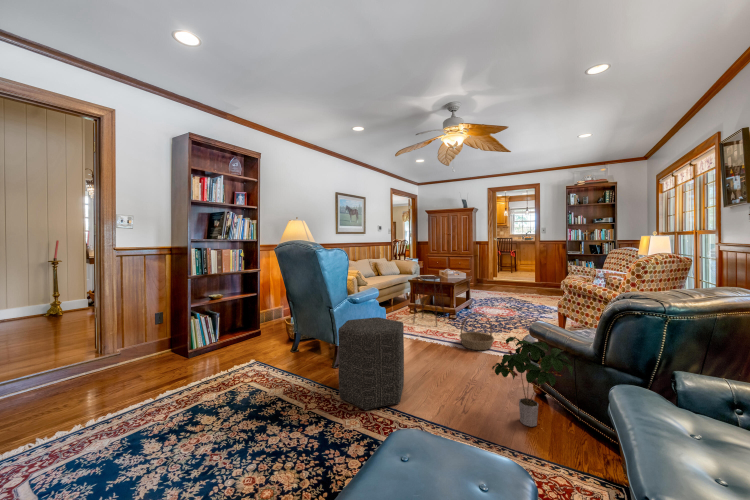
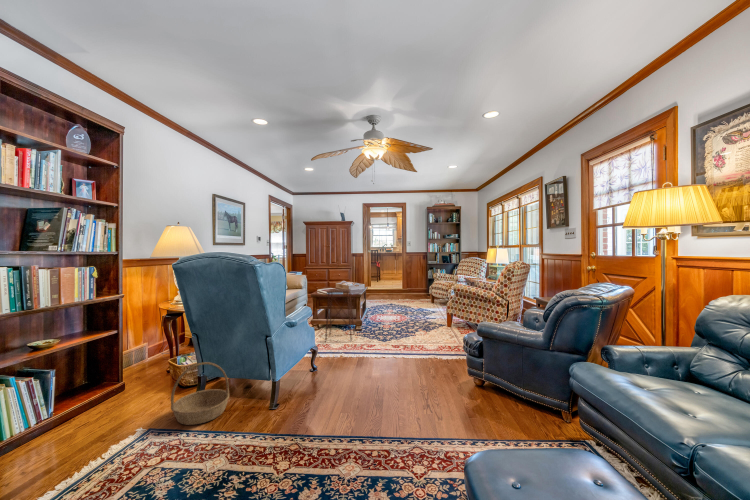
basket: present [460,312,494,350] -> present [171,362,229,425]
ottoman: present [338,317,404,410] -> none [305,338,382,450]
potted plant: present [492,337,573,427] -> none [459,337,535,418]

